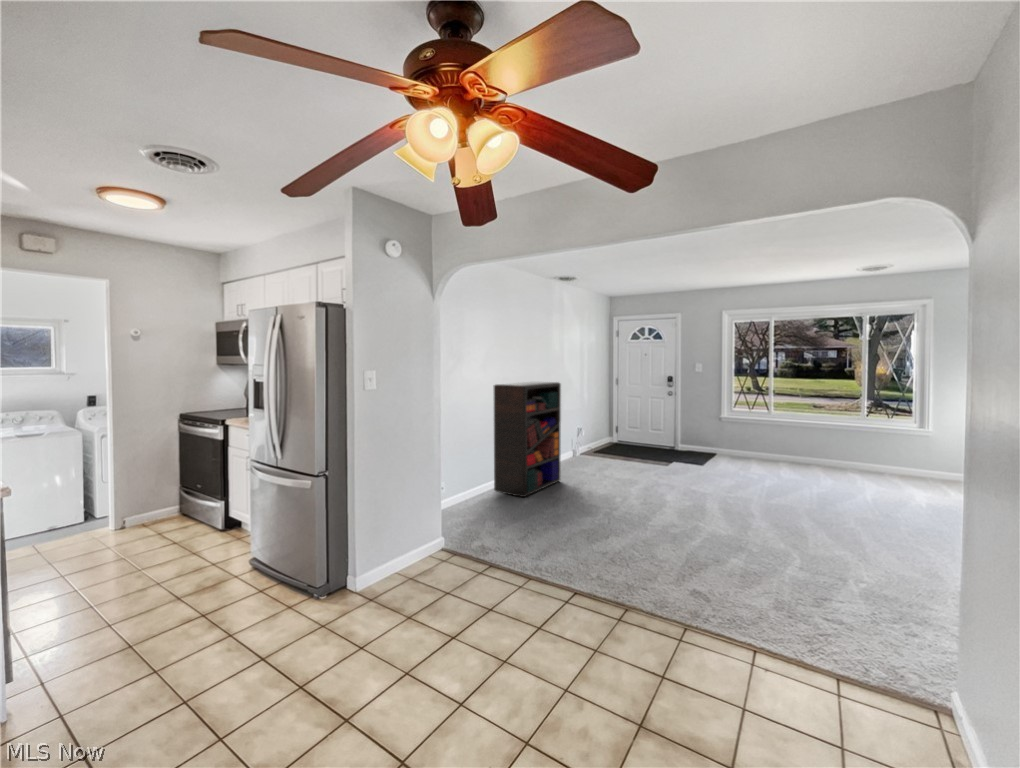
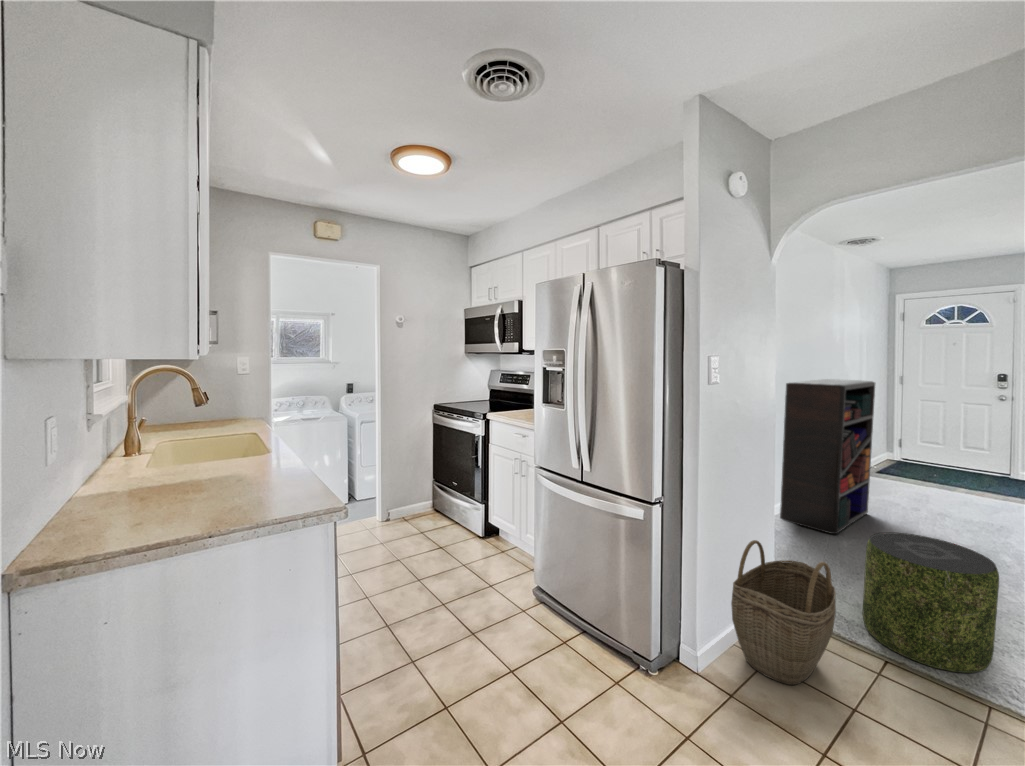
pouf: none [493,484,556,566] -> present [863,532,999,673]
woven basket: none [383,496,454,589] -> present [731,540,836,685]

